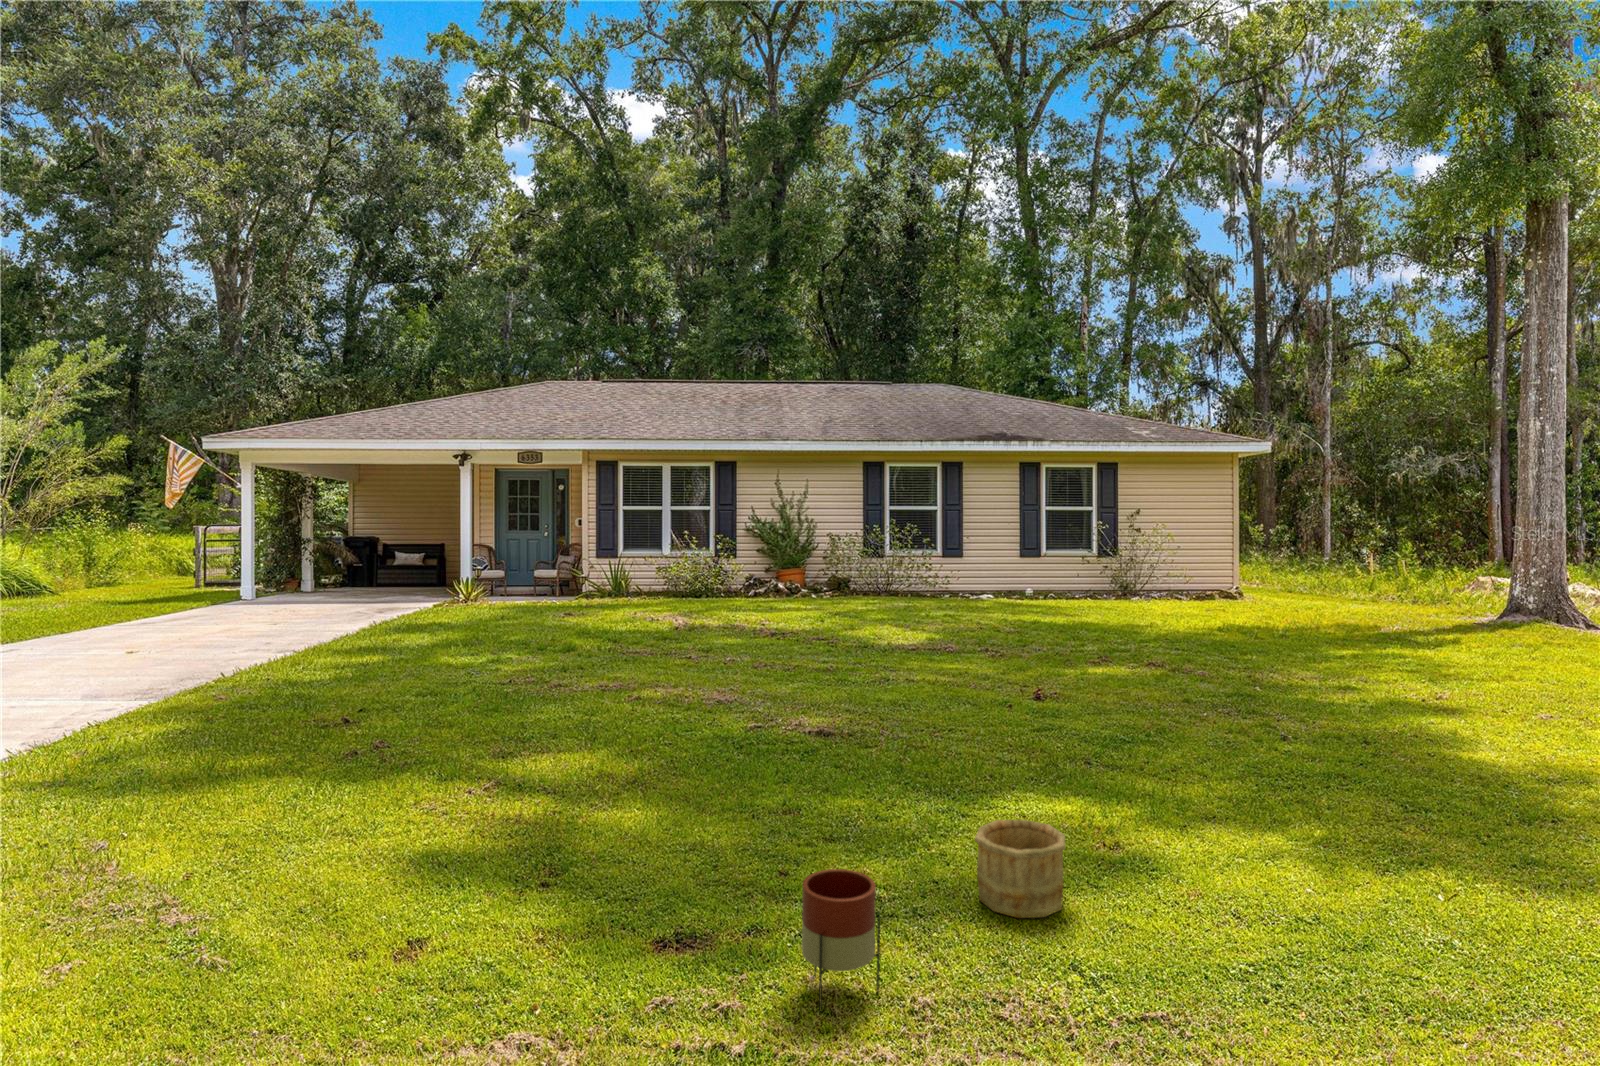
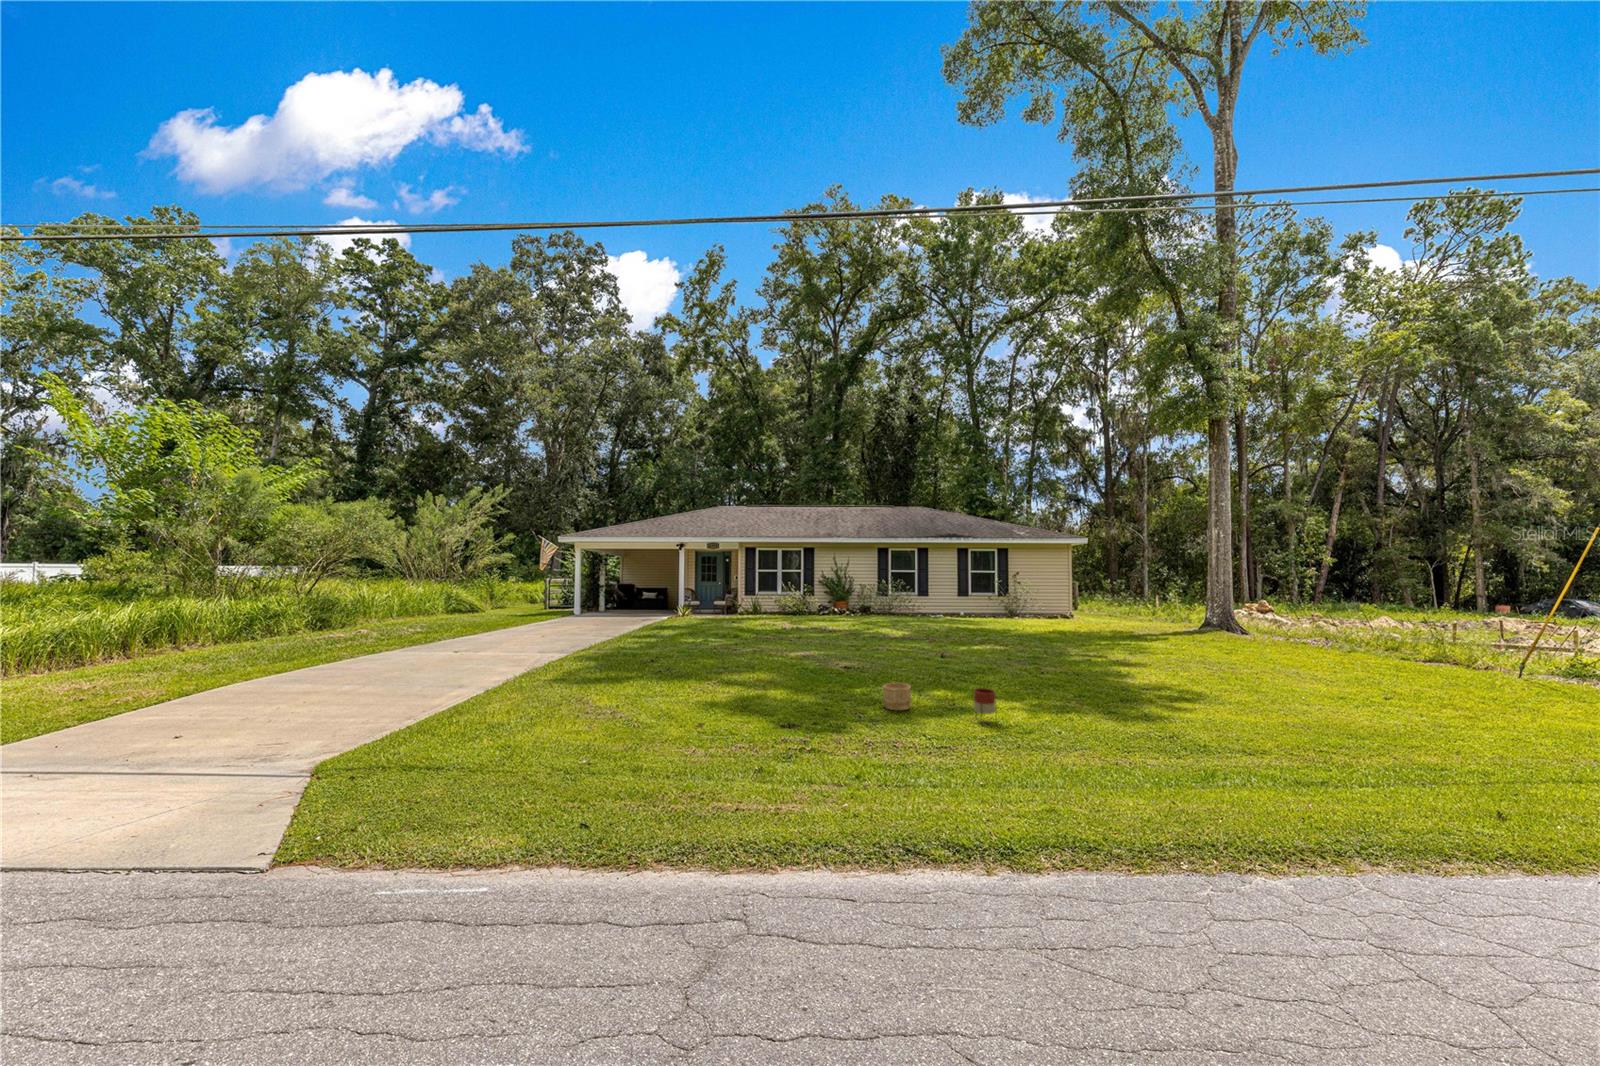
planter: present [802,869,880,1012] -> present [974,688,996,714]

